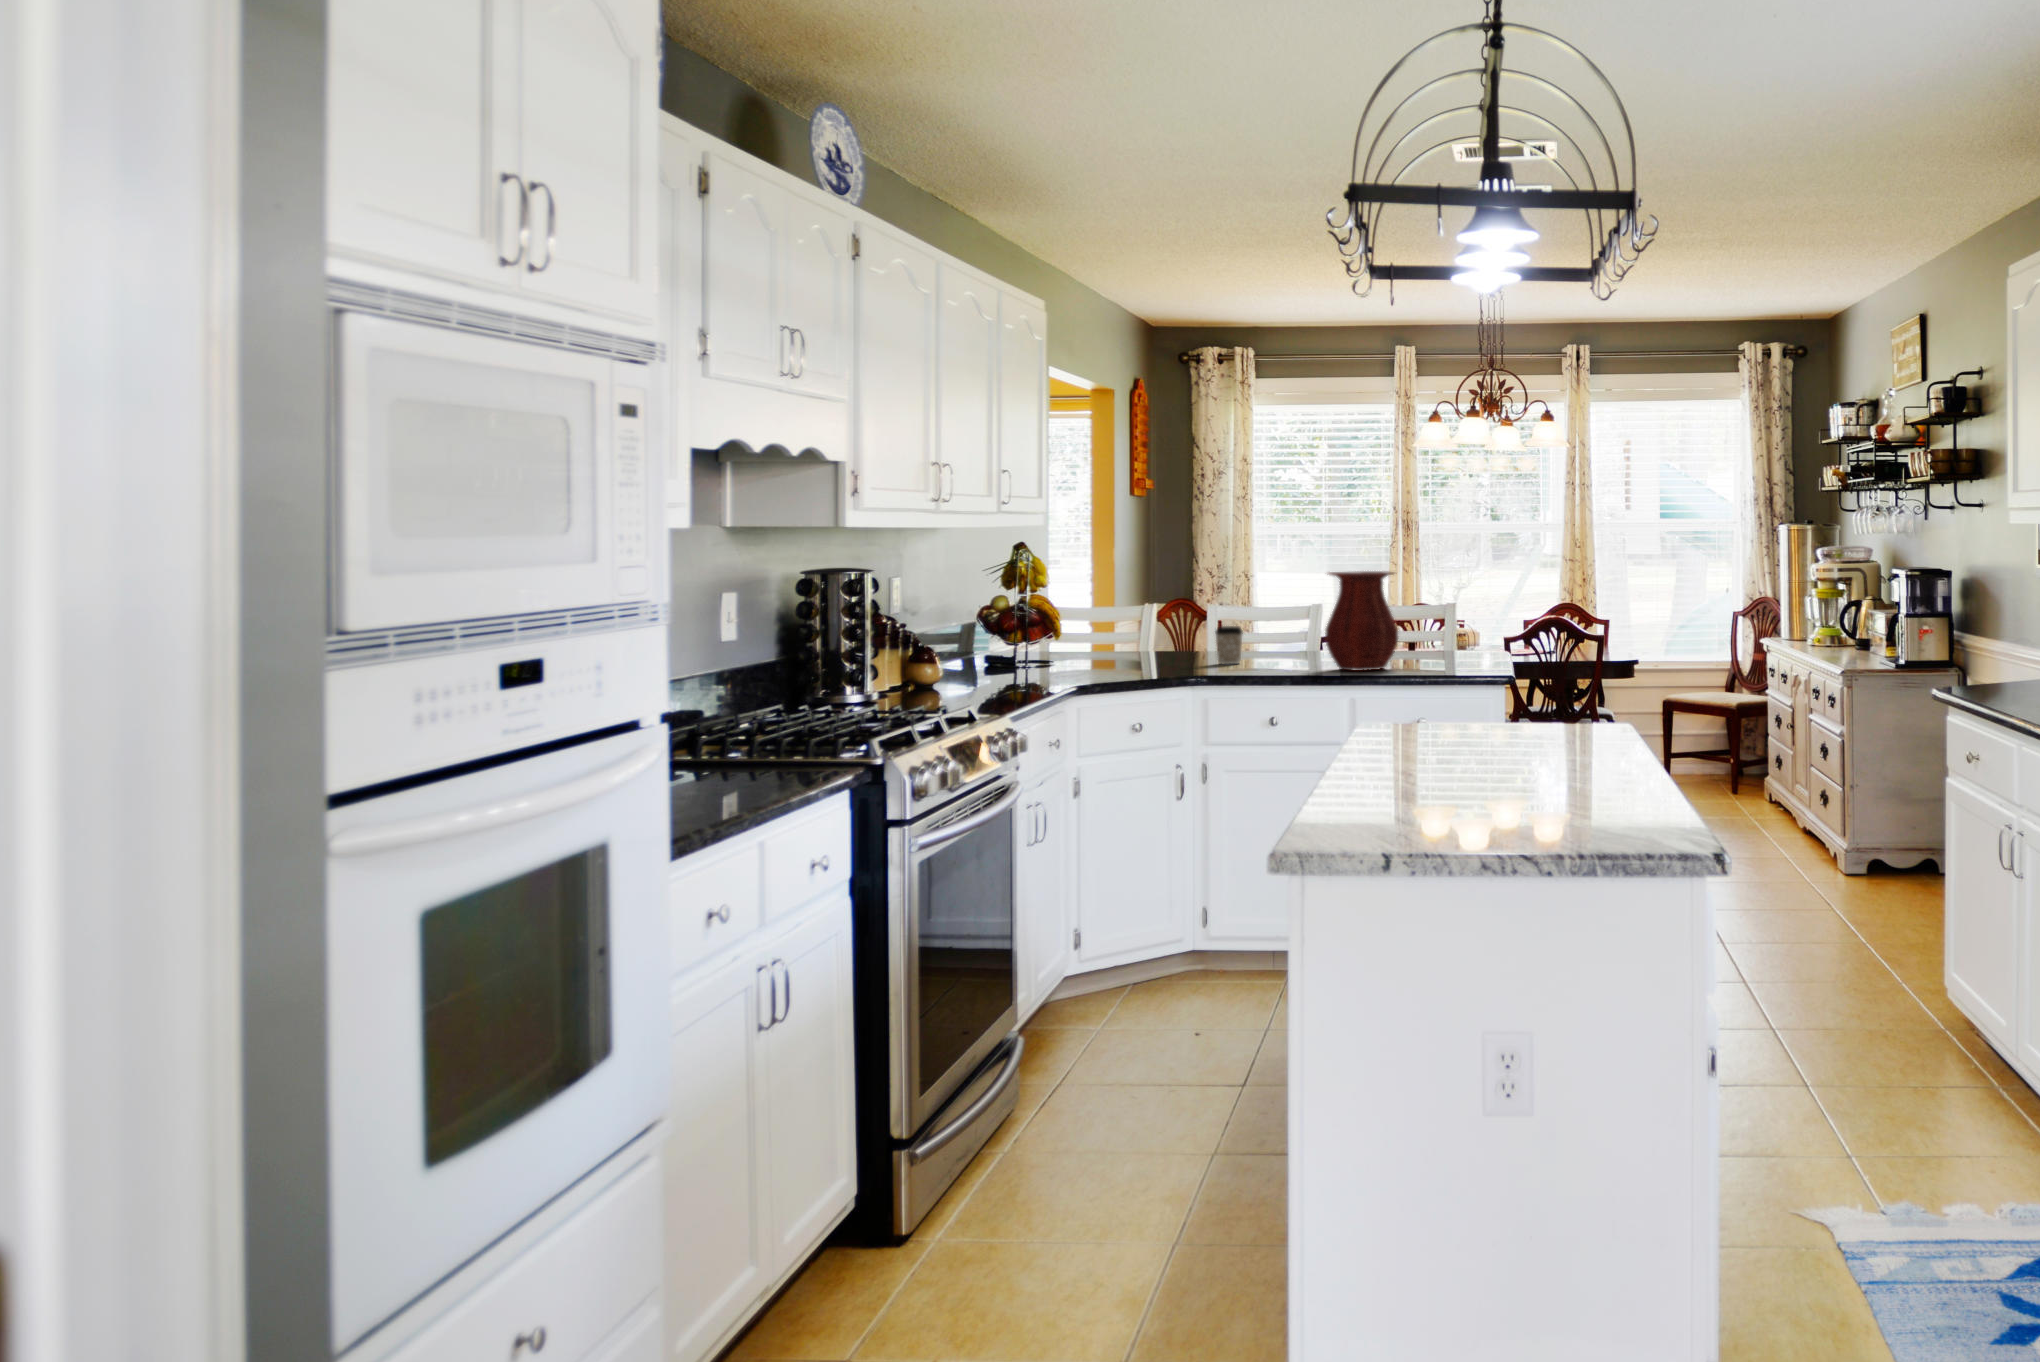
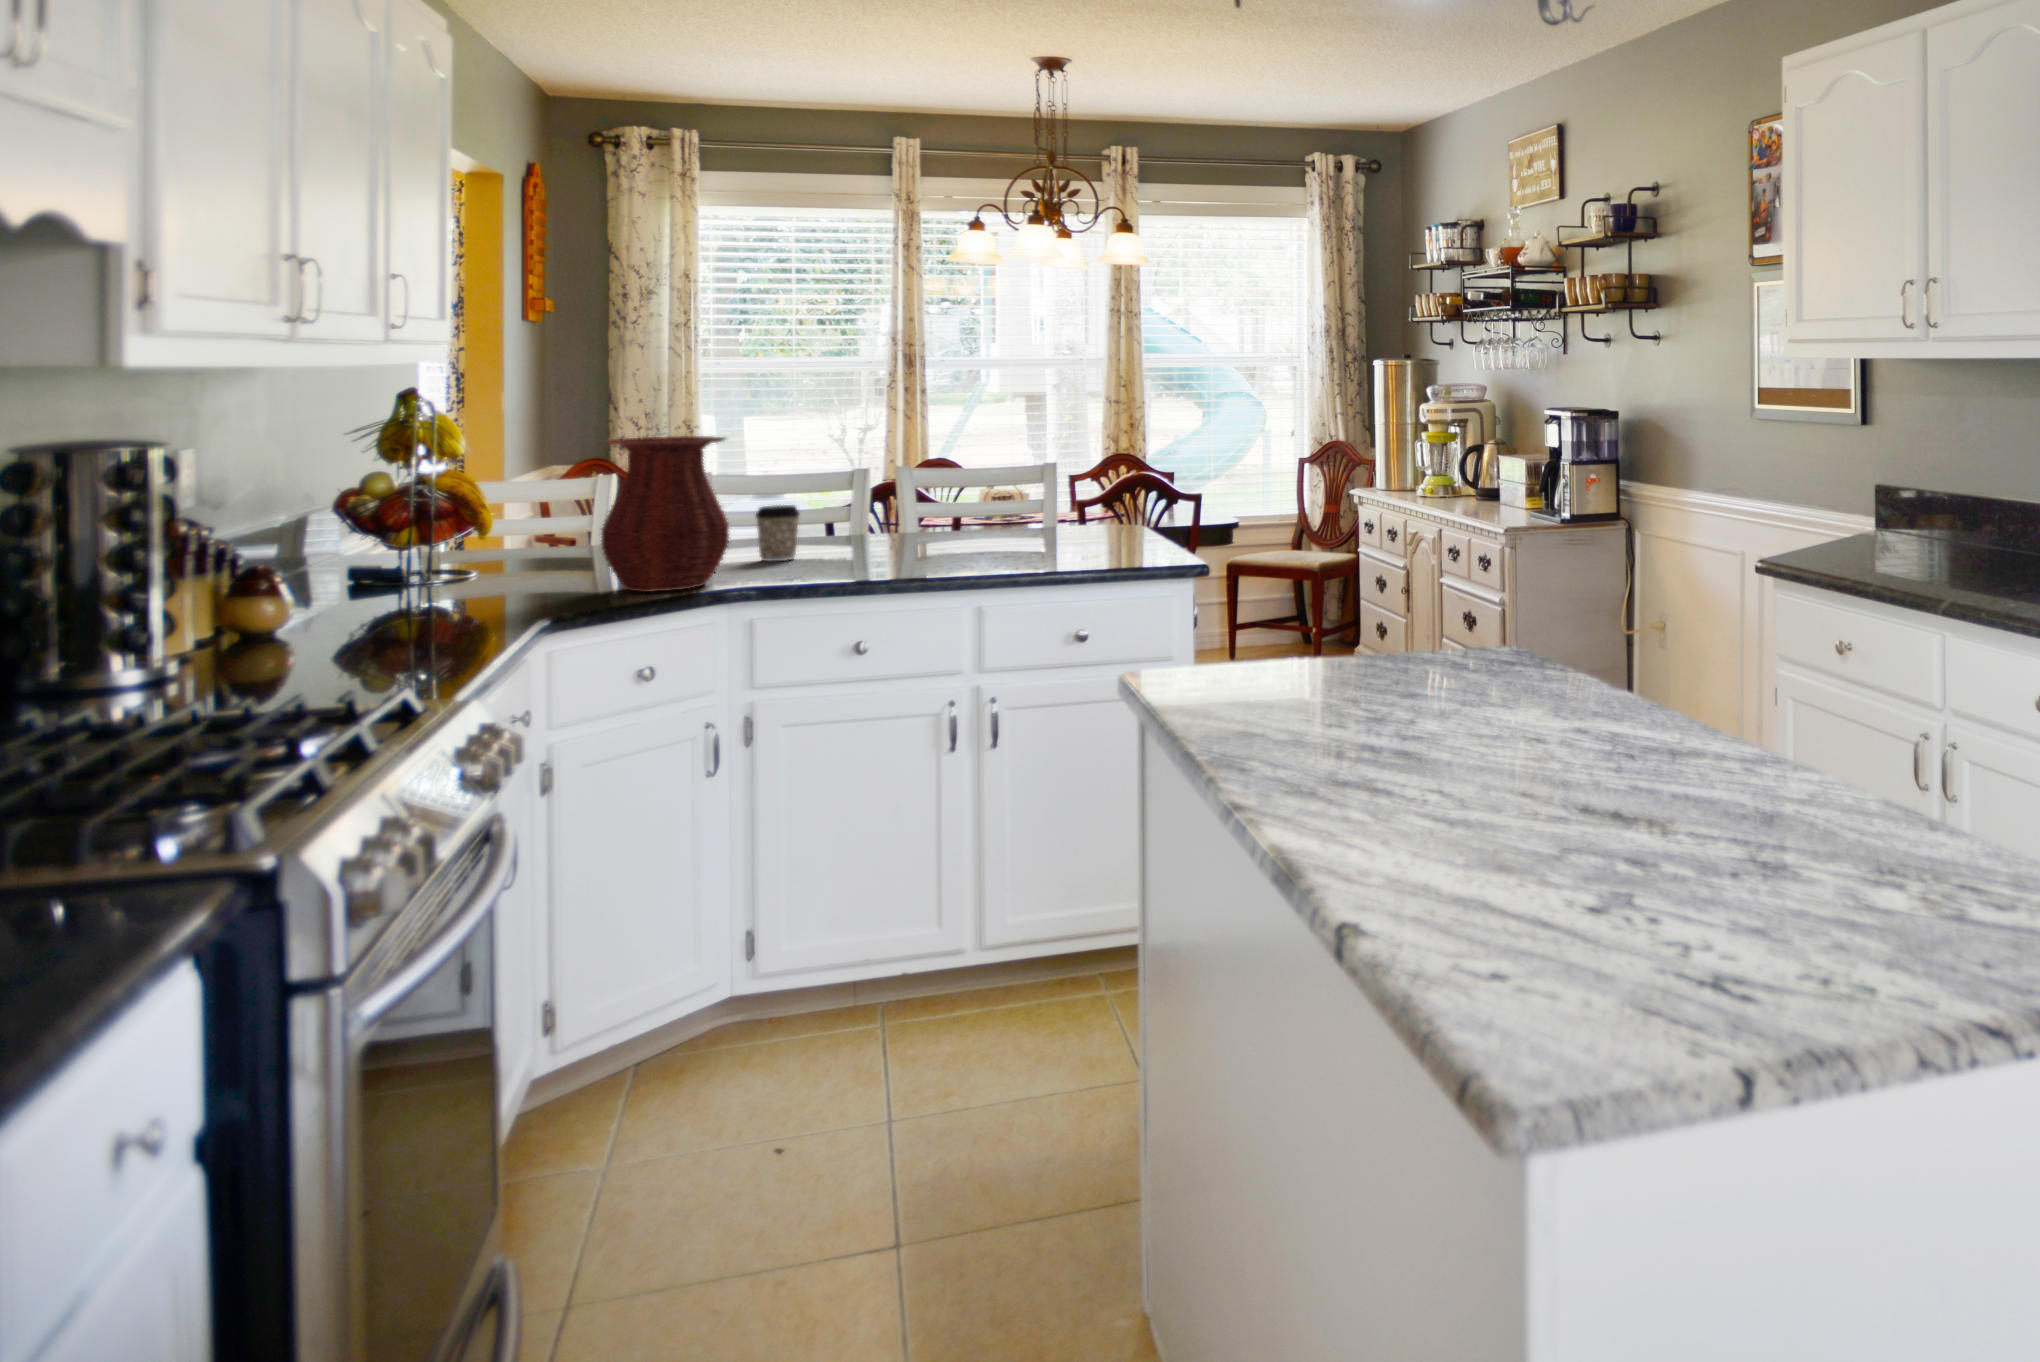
vase: present [1325,571,1398,671] -> present [601,436,729,592]

